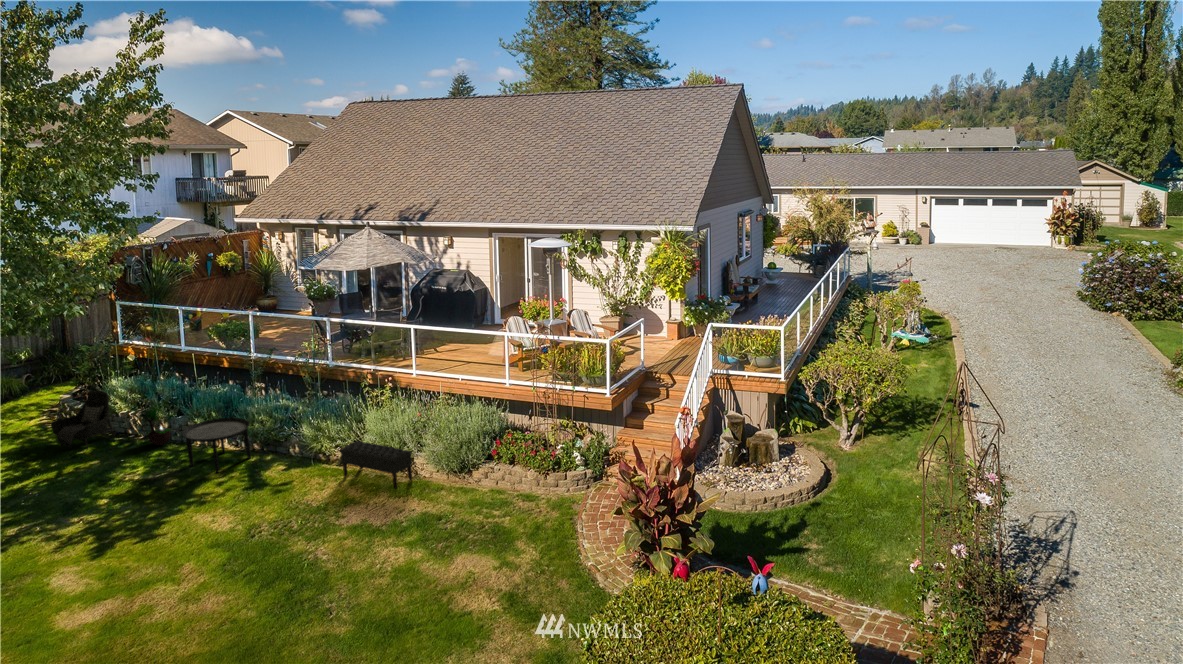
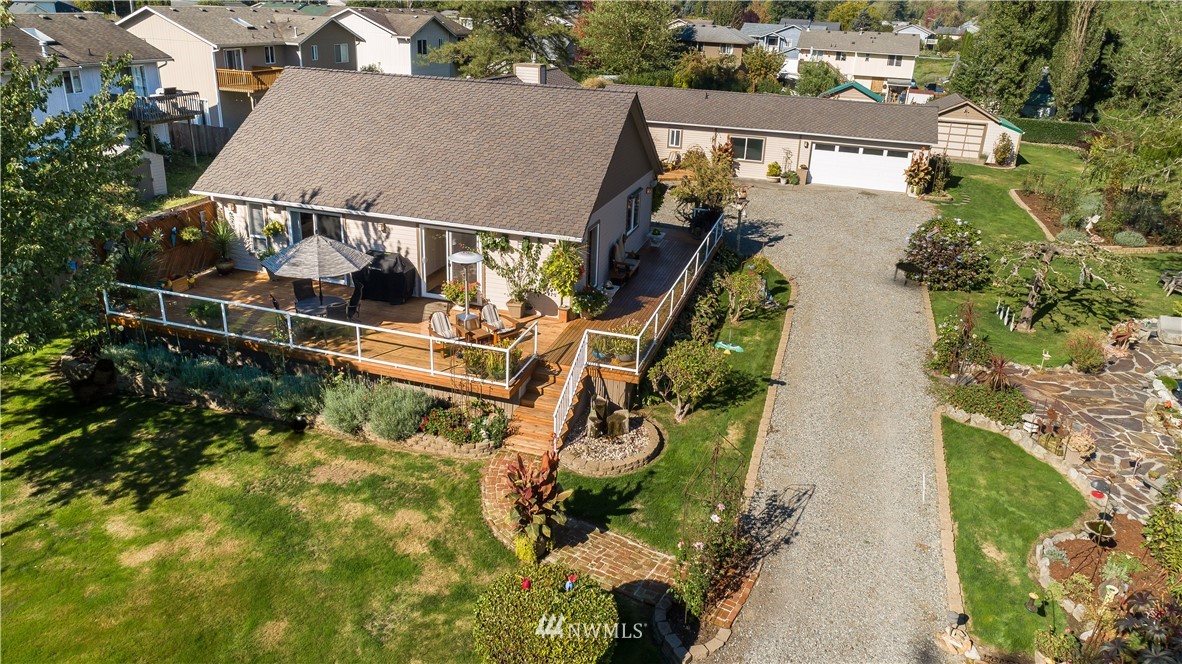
potted tree: present [137,406,170,445] -> present [284,402,307,432]
round table: present [182,418,251,473] -> present [894,262,925,286]
bench: present [340,441,412,488] -> none [308,413,362,452]

